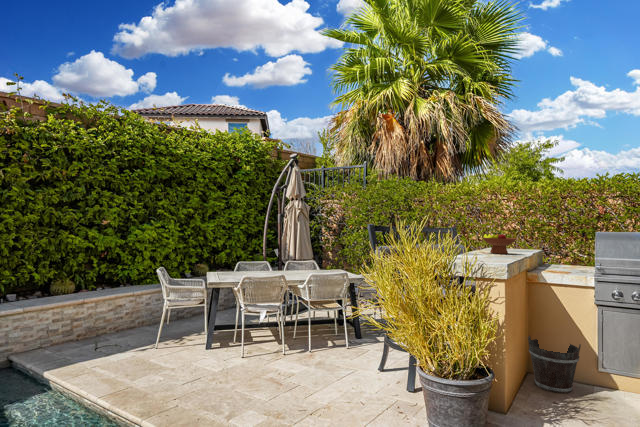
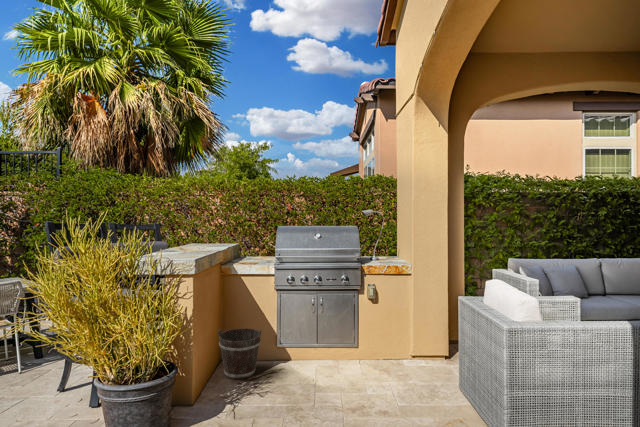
fruit bowl: present [482,232,517,254] -> none [176,229,211,251]

